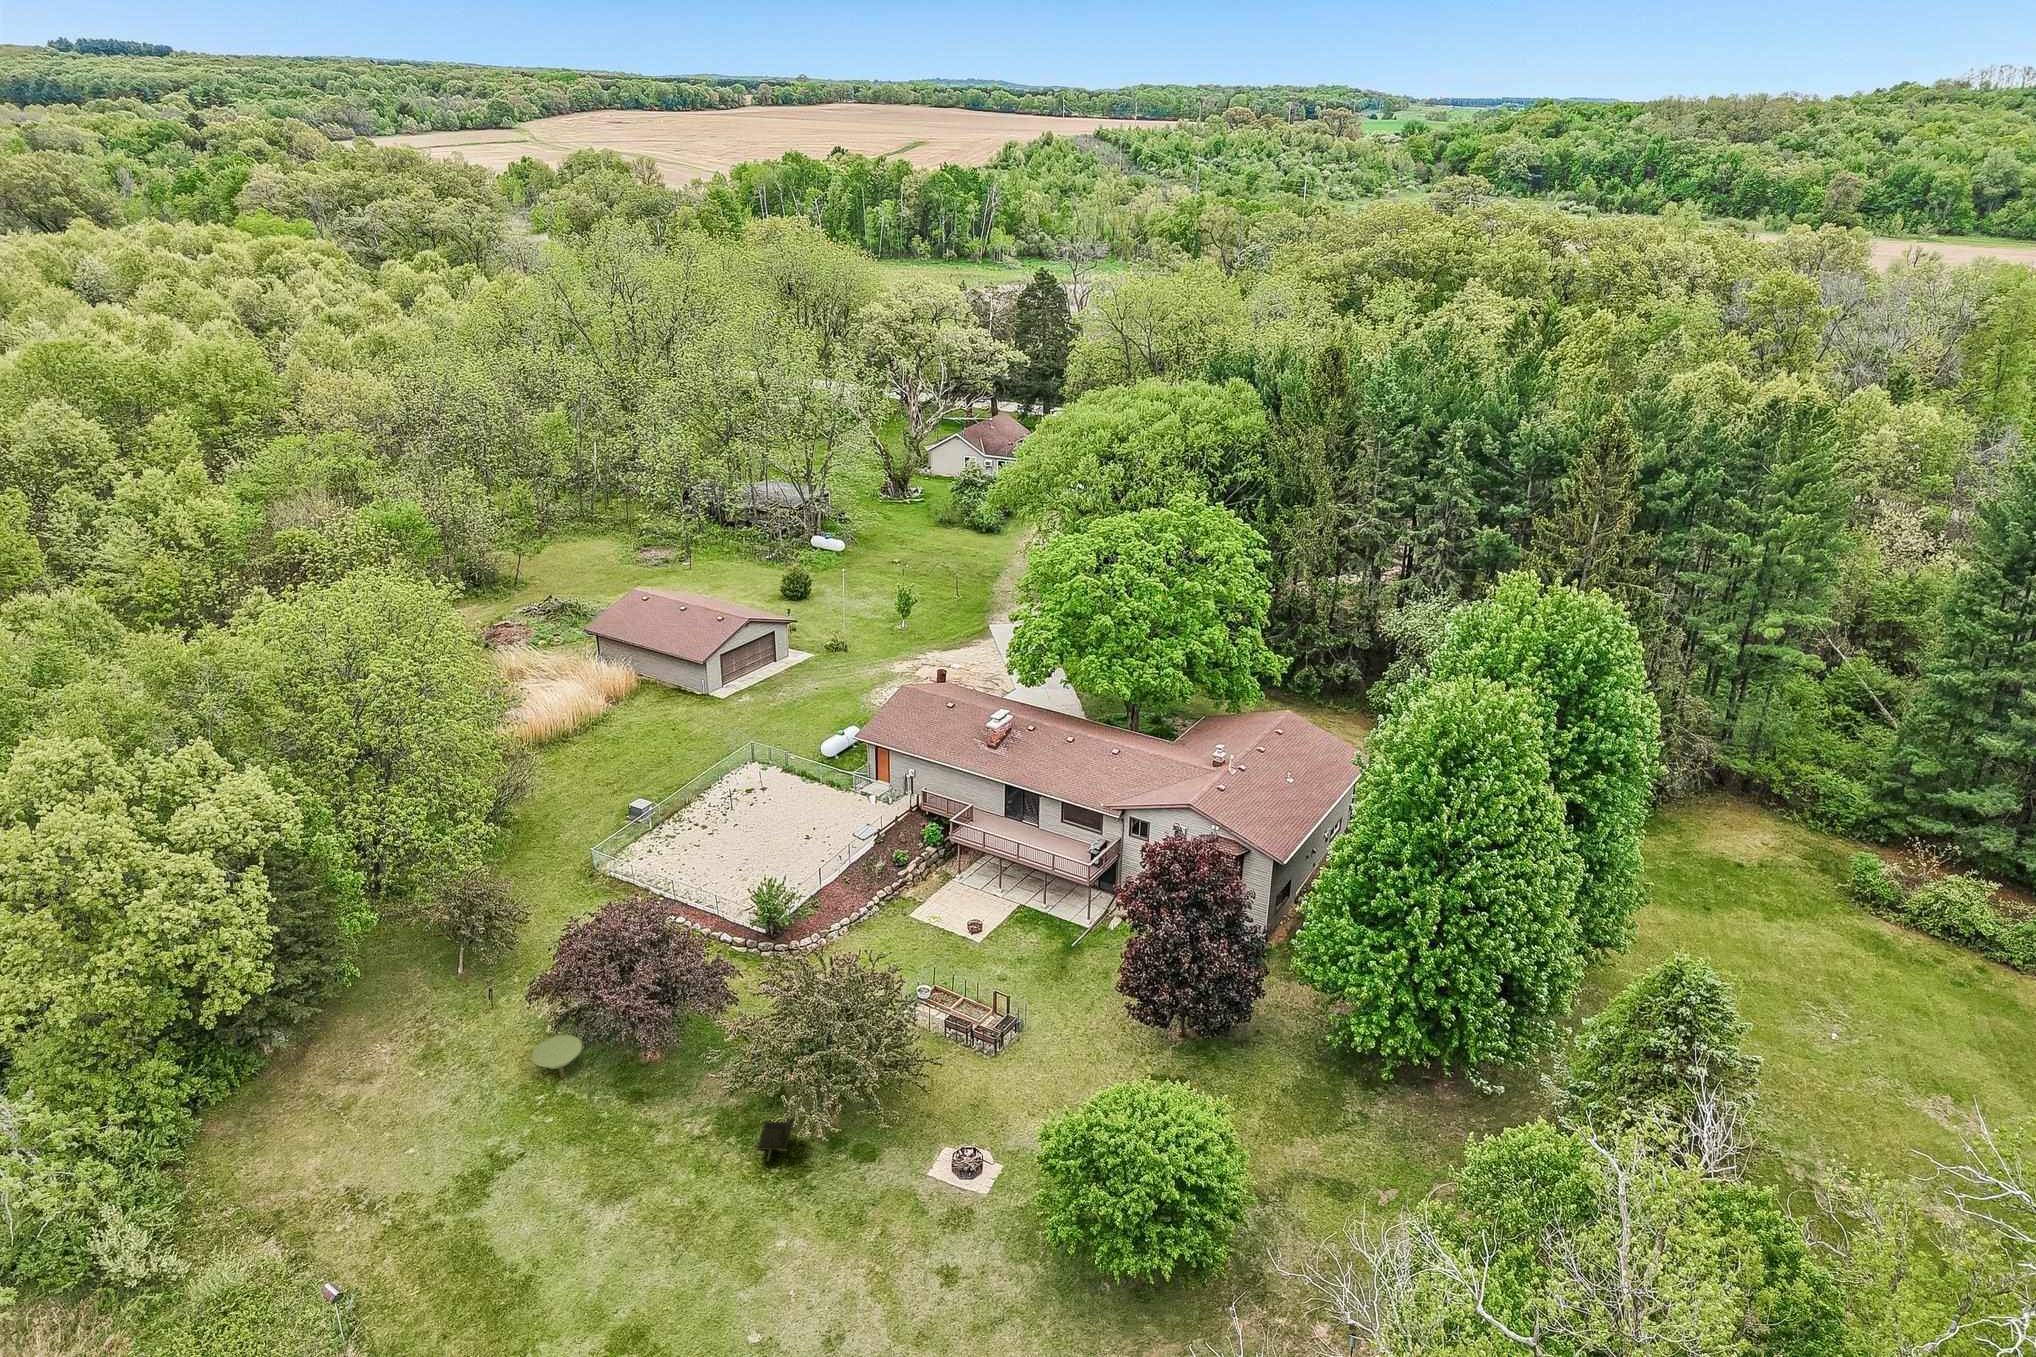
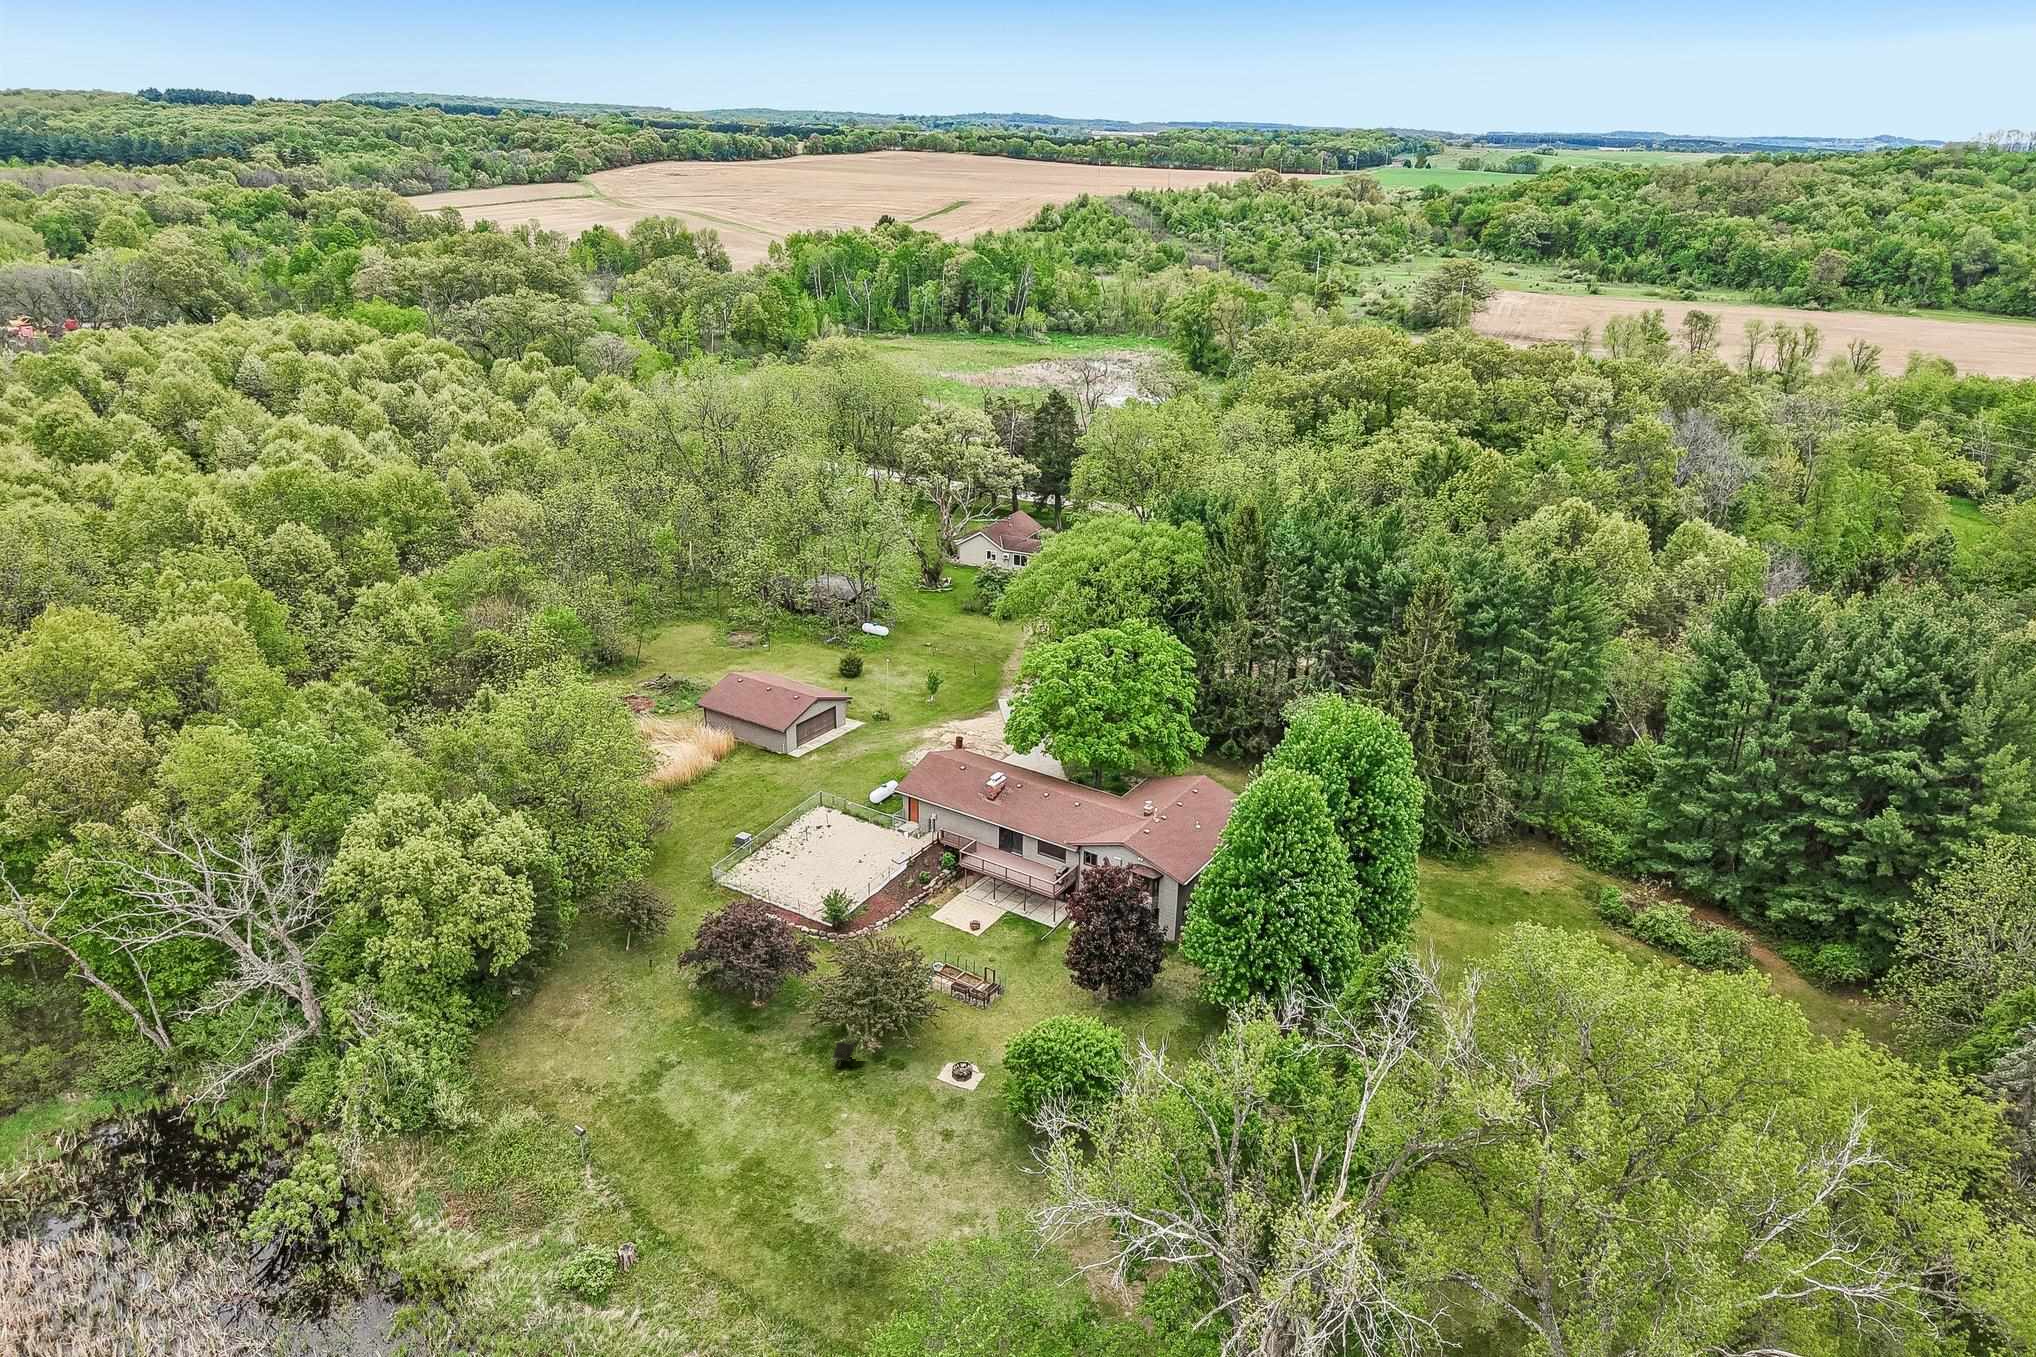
round table: present [532,1035,582,1079] -> none [687,988,718,1016]

